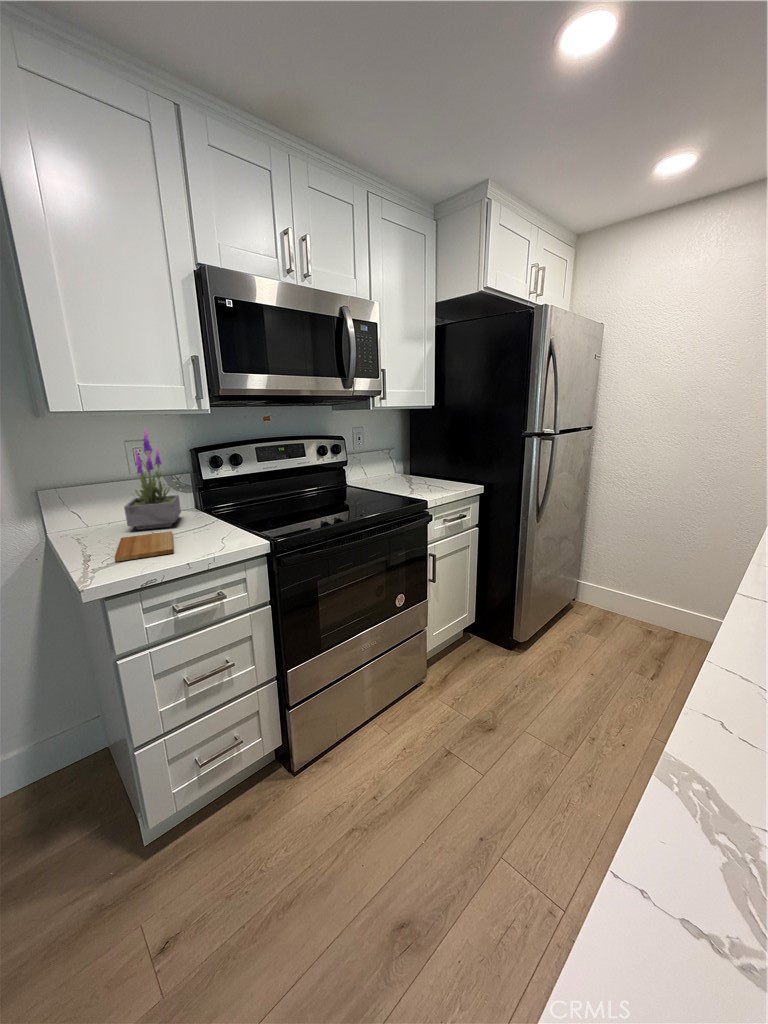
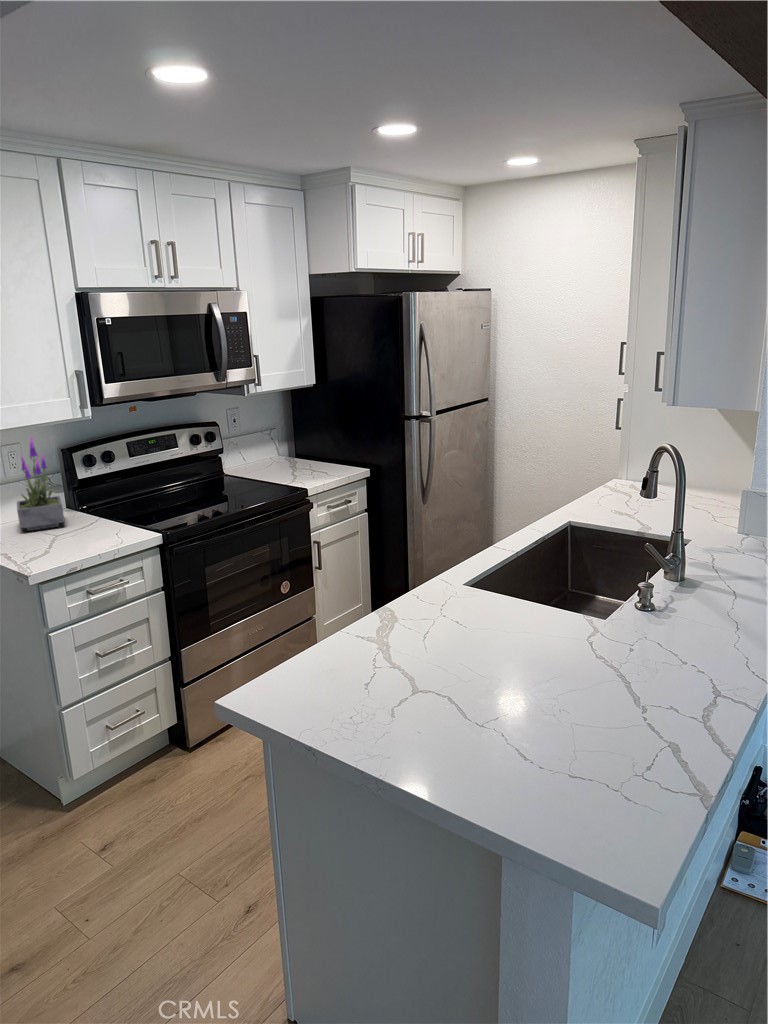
cutting board: present [114,531,173,562] -> none [23,530,80,556]

